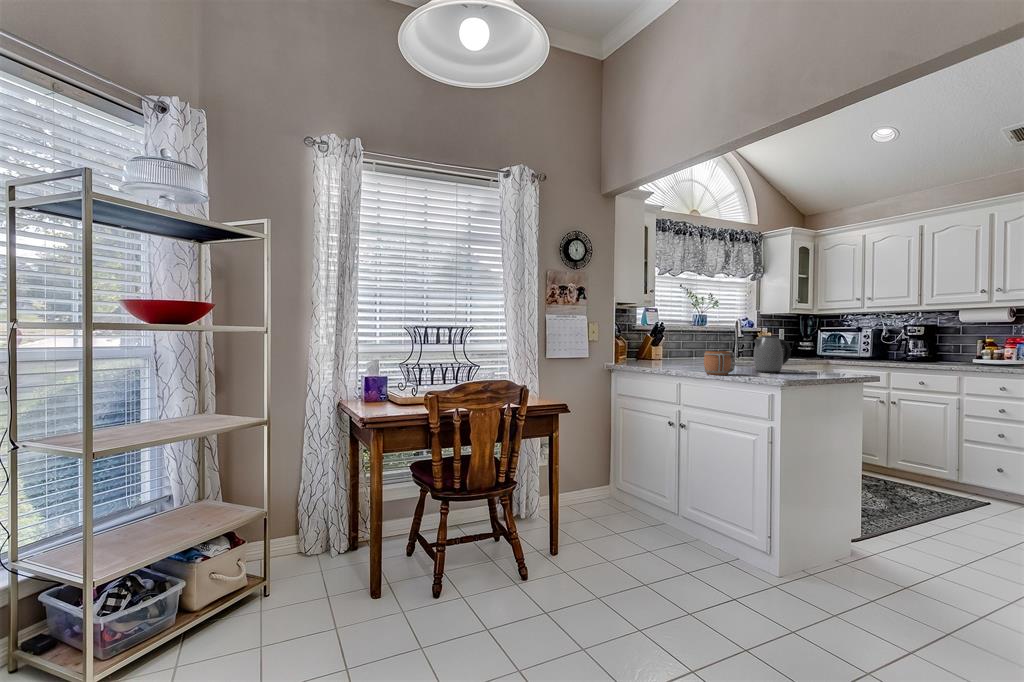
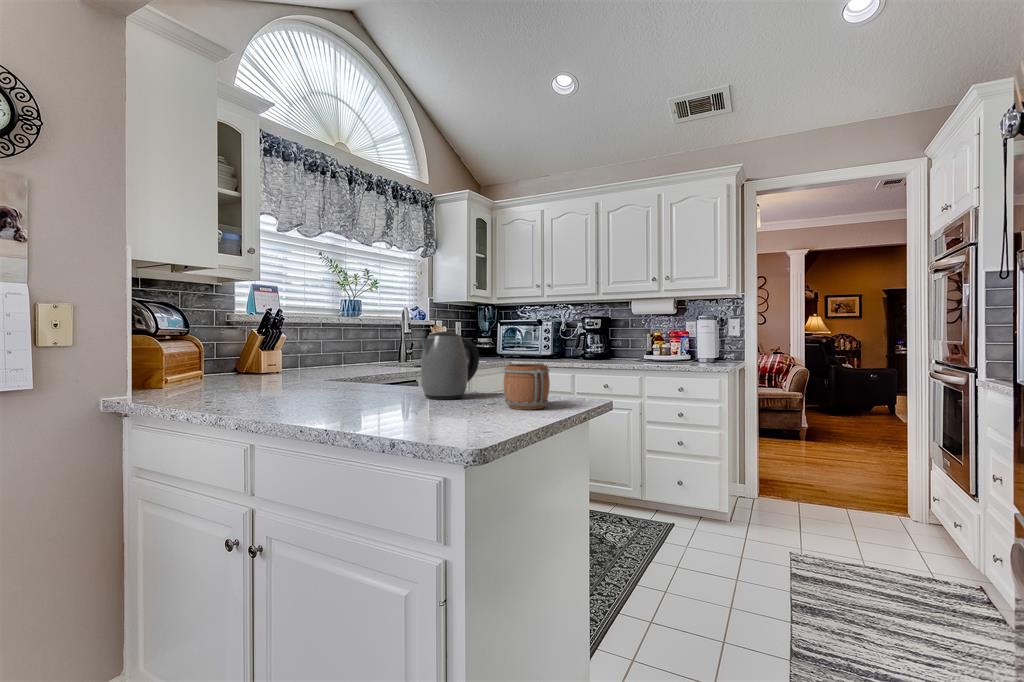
mug: present [704,351,735,375] -> present [504,362,550,410]

